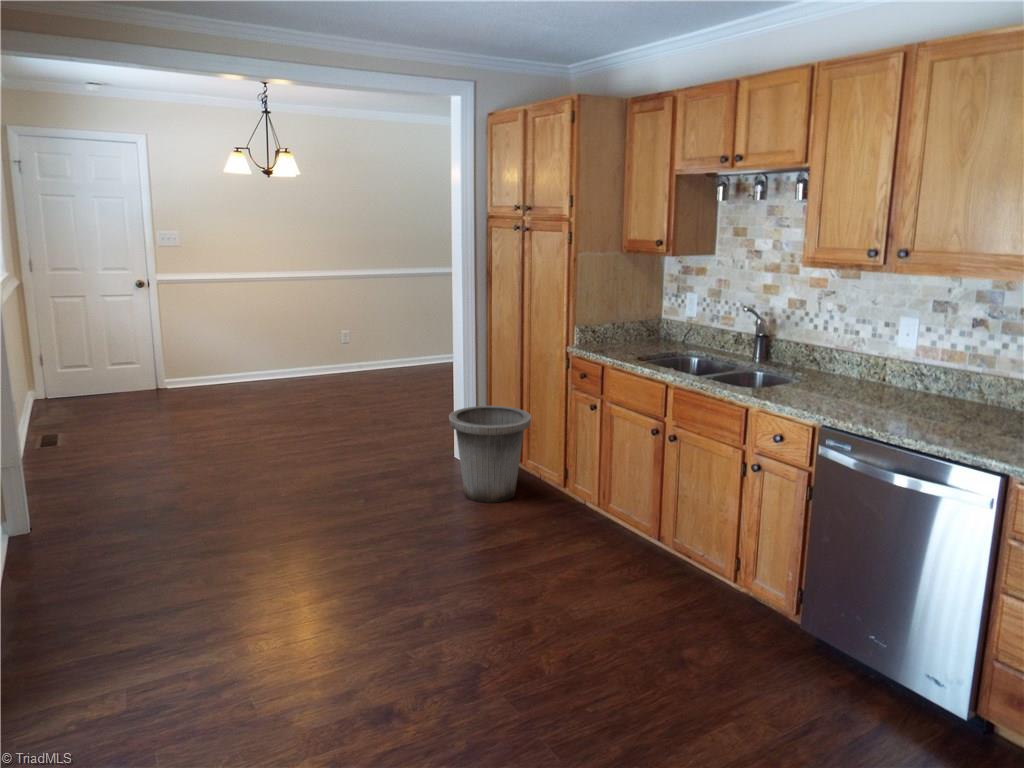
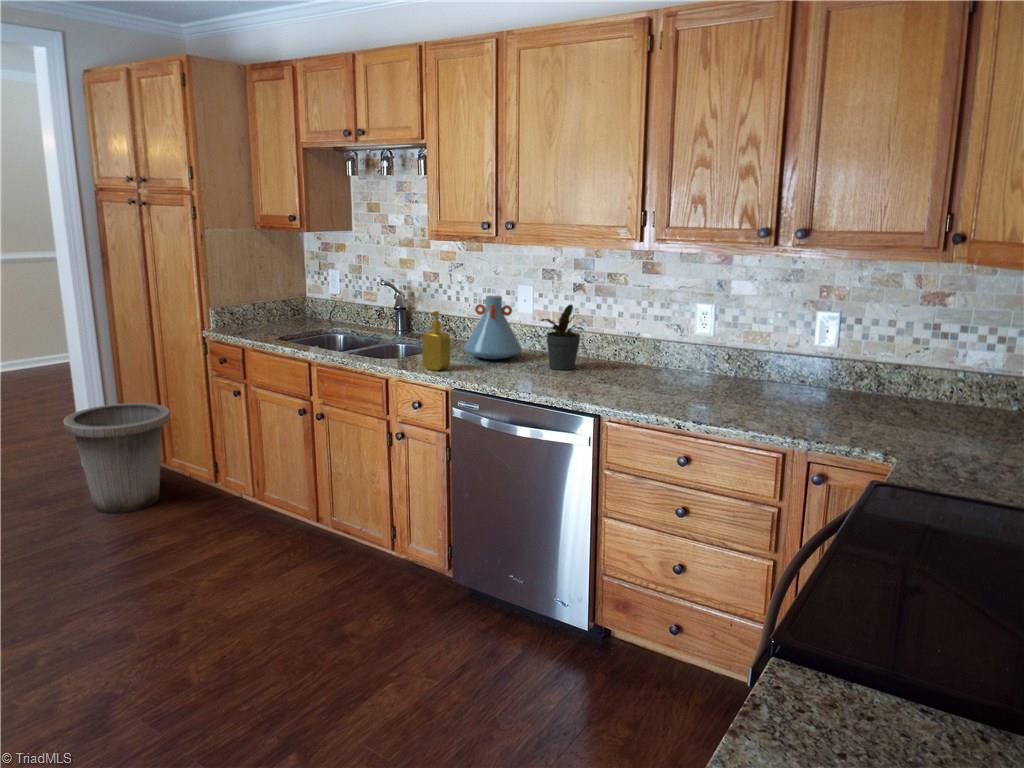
vase: none [832,328,903,397] -> present [464,296,522,359]
soap dispenser: none [787,342,821,405] -> present [422,311,450,371]
potted plant: none [927,344,993,417] -> present [541,304,584,370]

